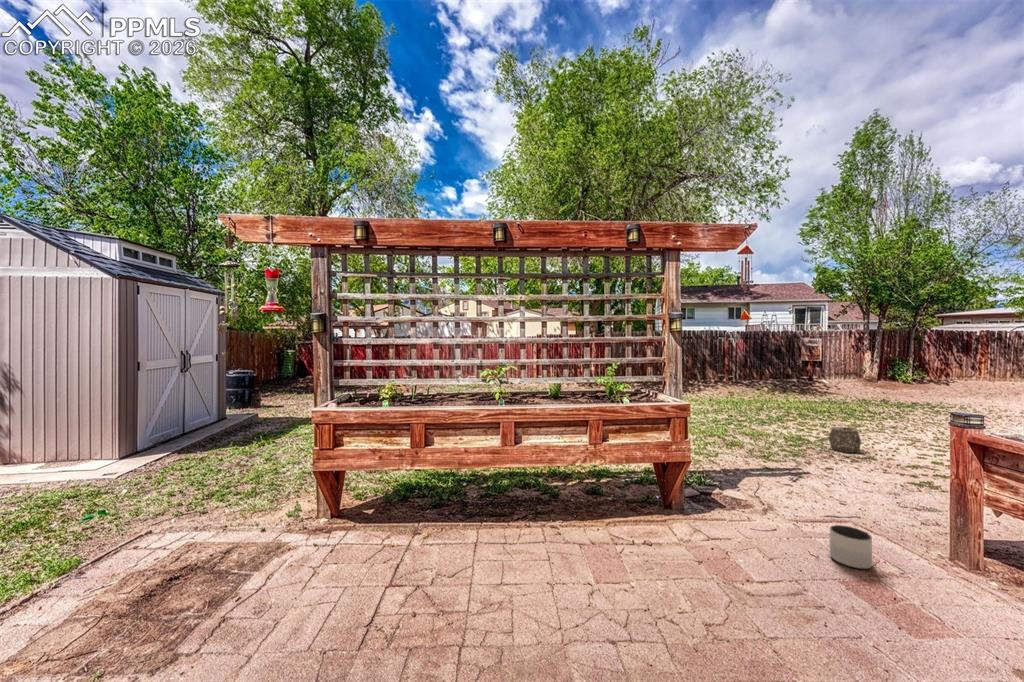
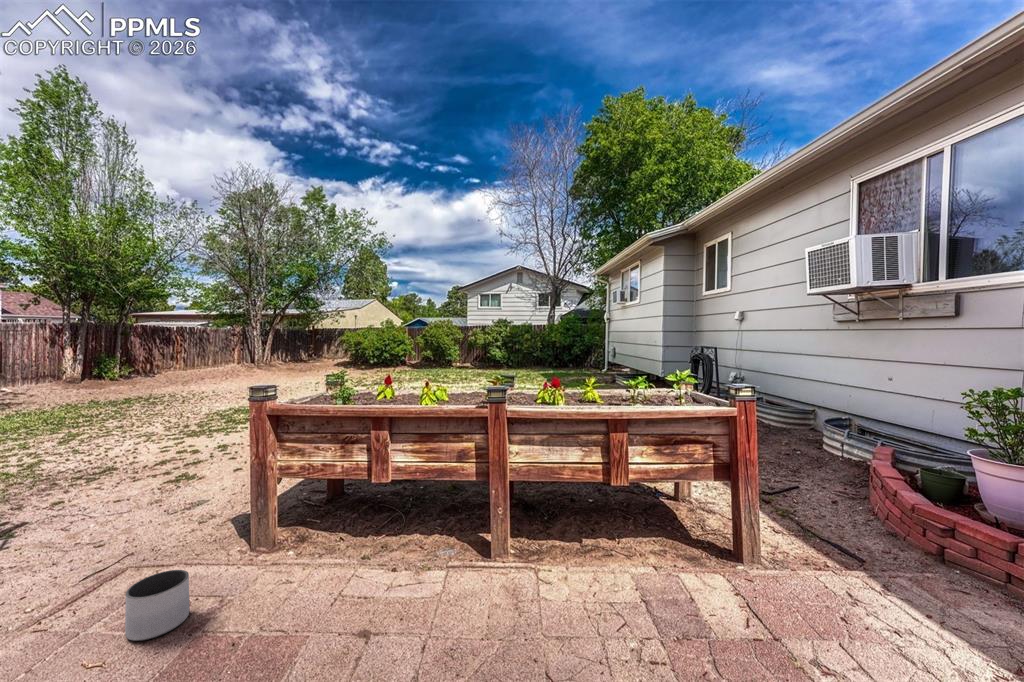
woven basket: present [829,427,861,453] -> none [46,439,97,476]

